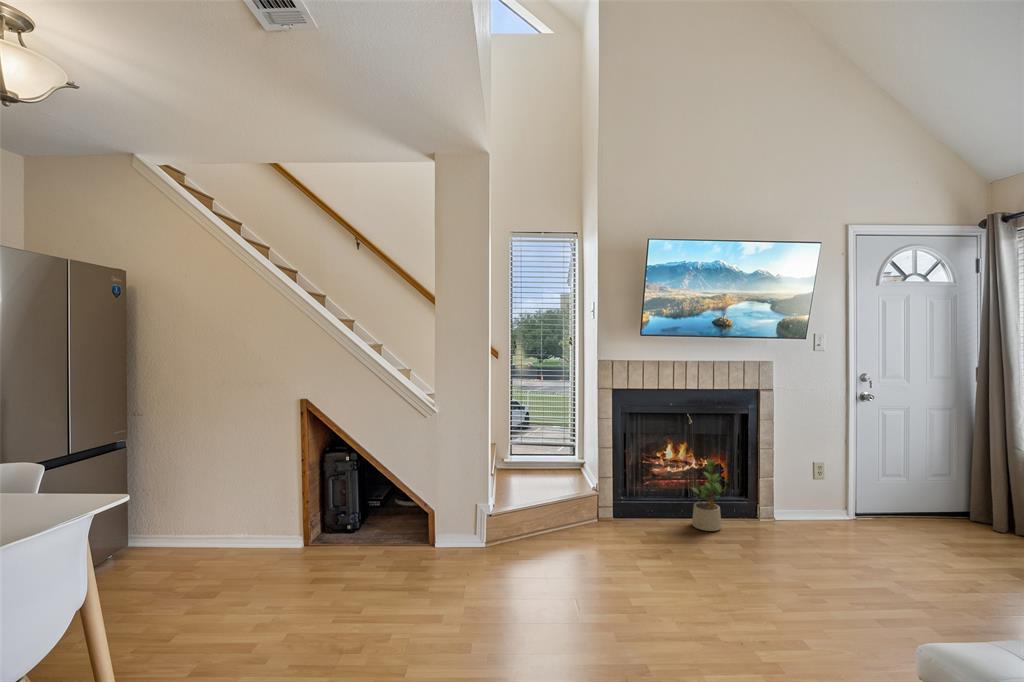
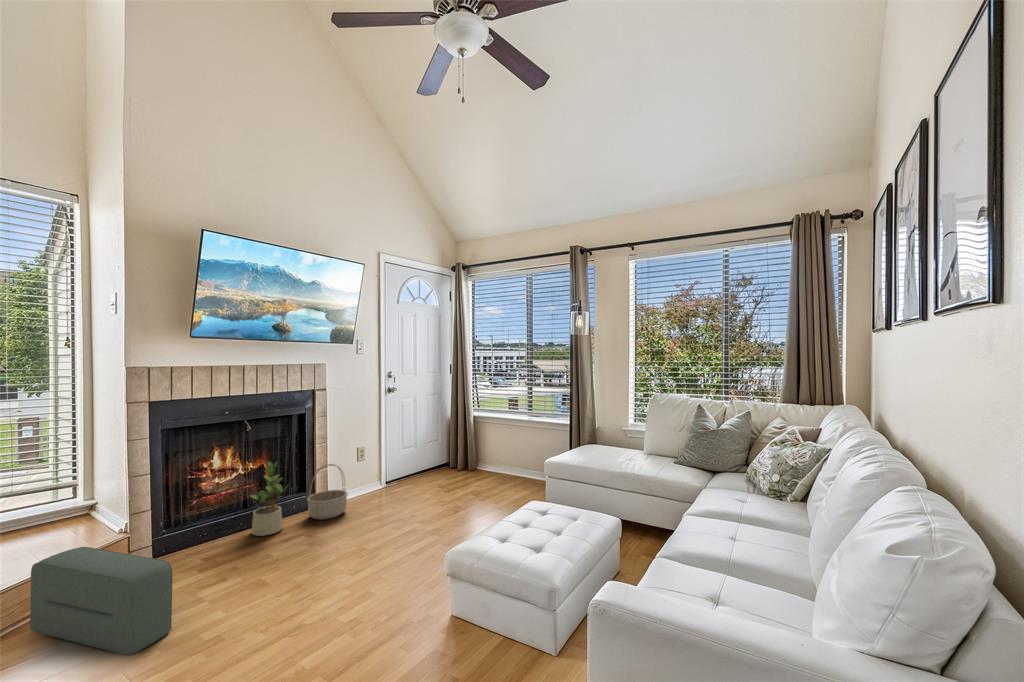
basket: none [747,474,795,535] -> present [307,464,348,520]
pouf: none [543,495,618,586] -> present [30,547,172,655]

